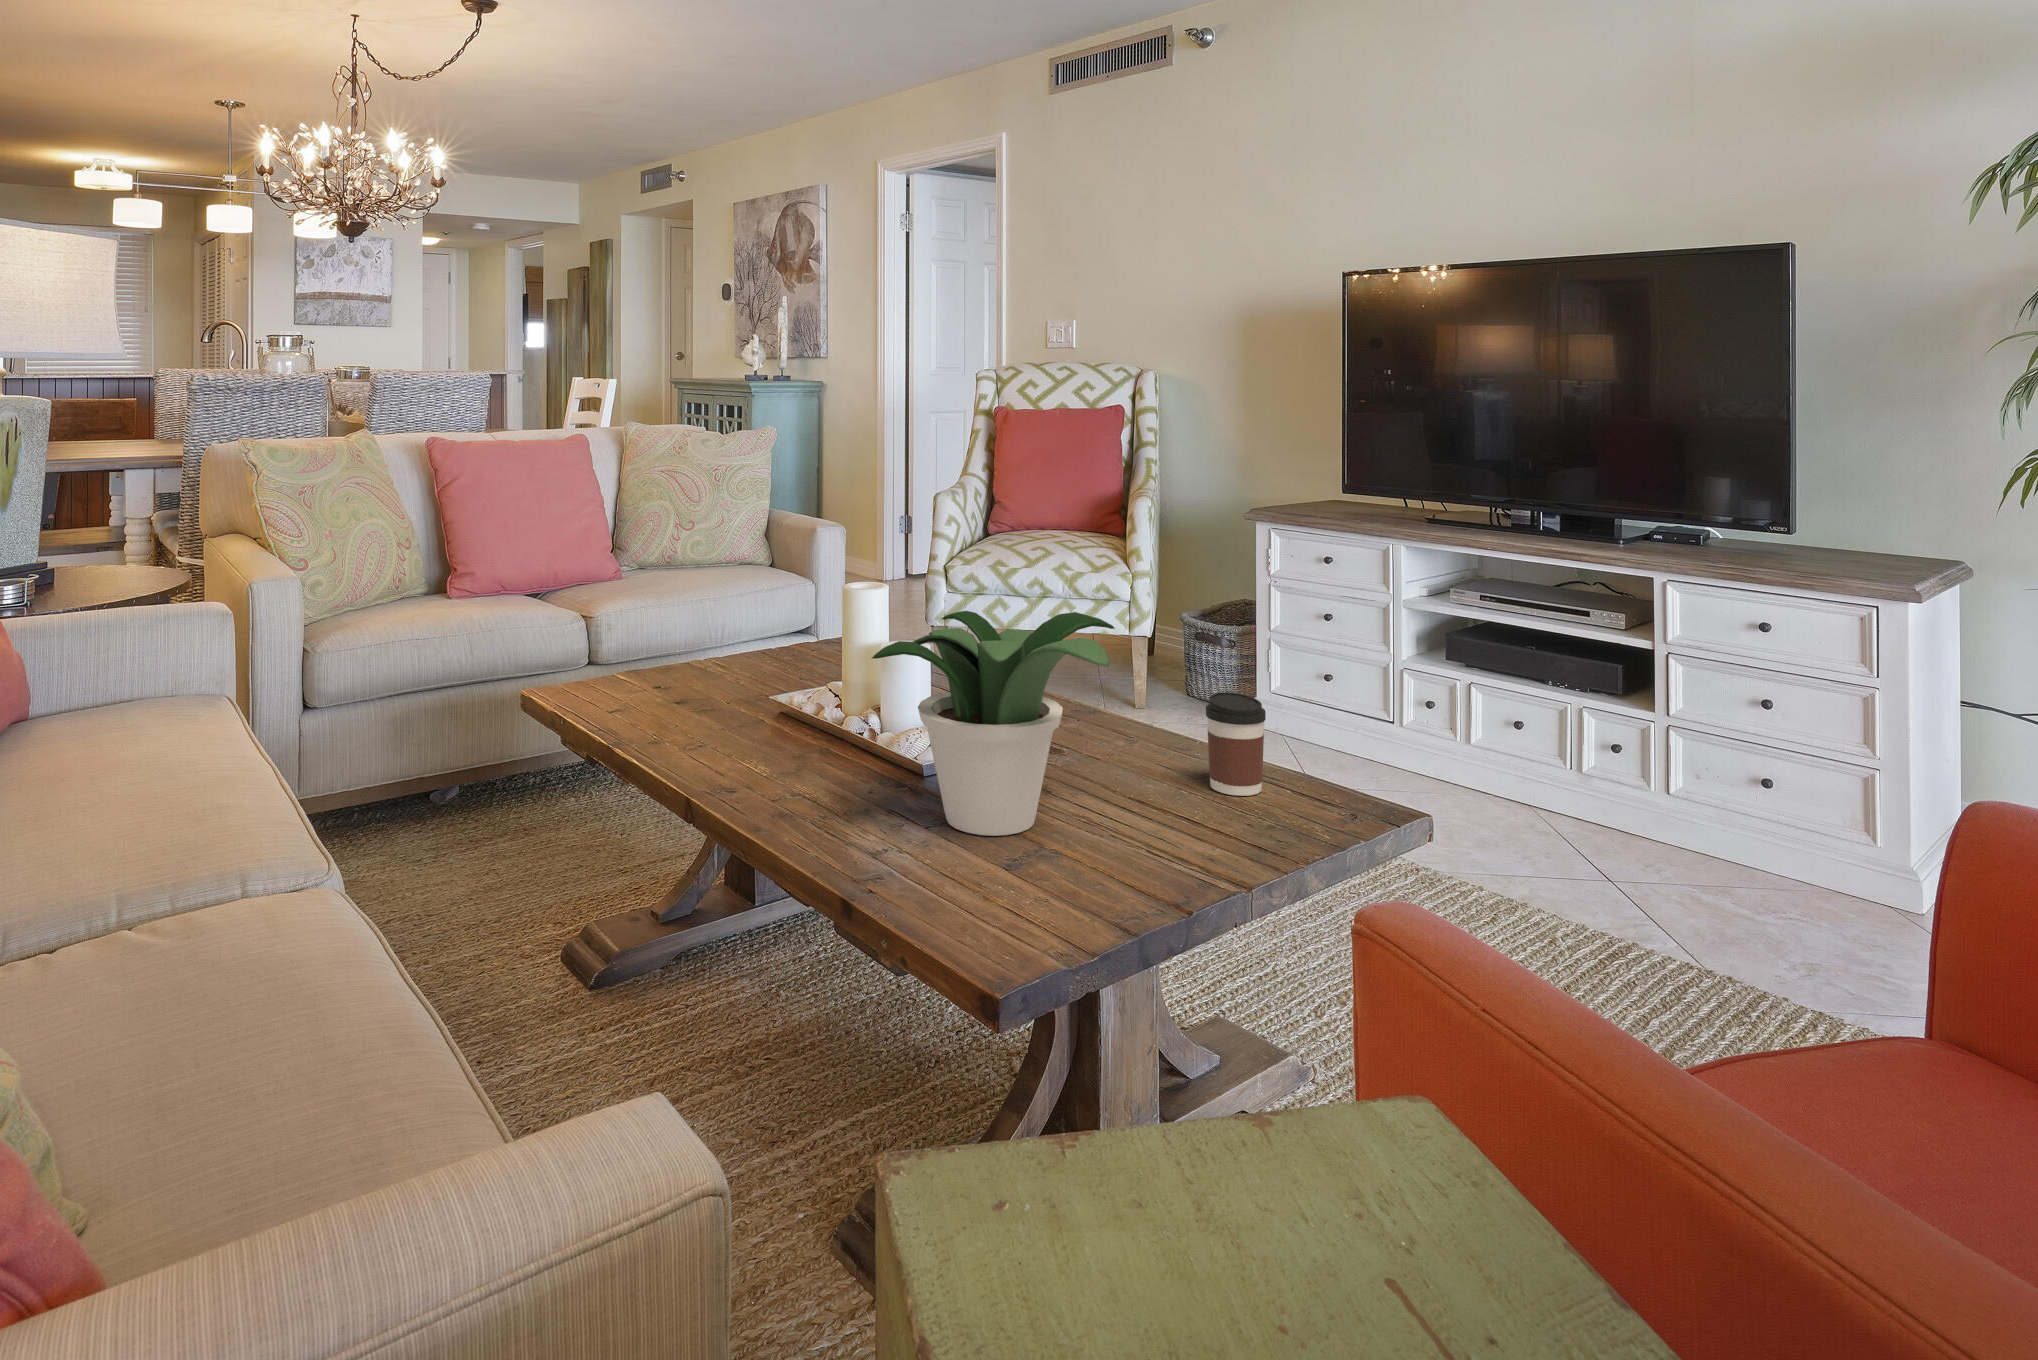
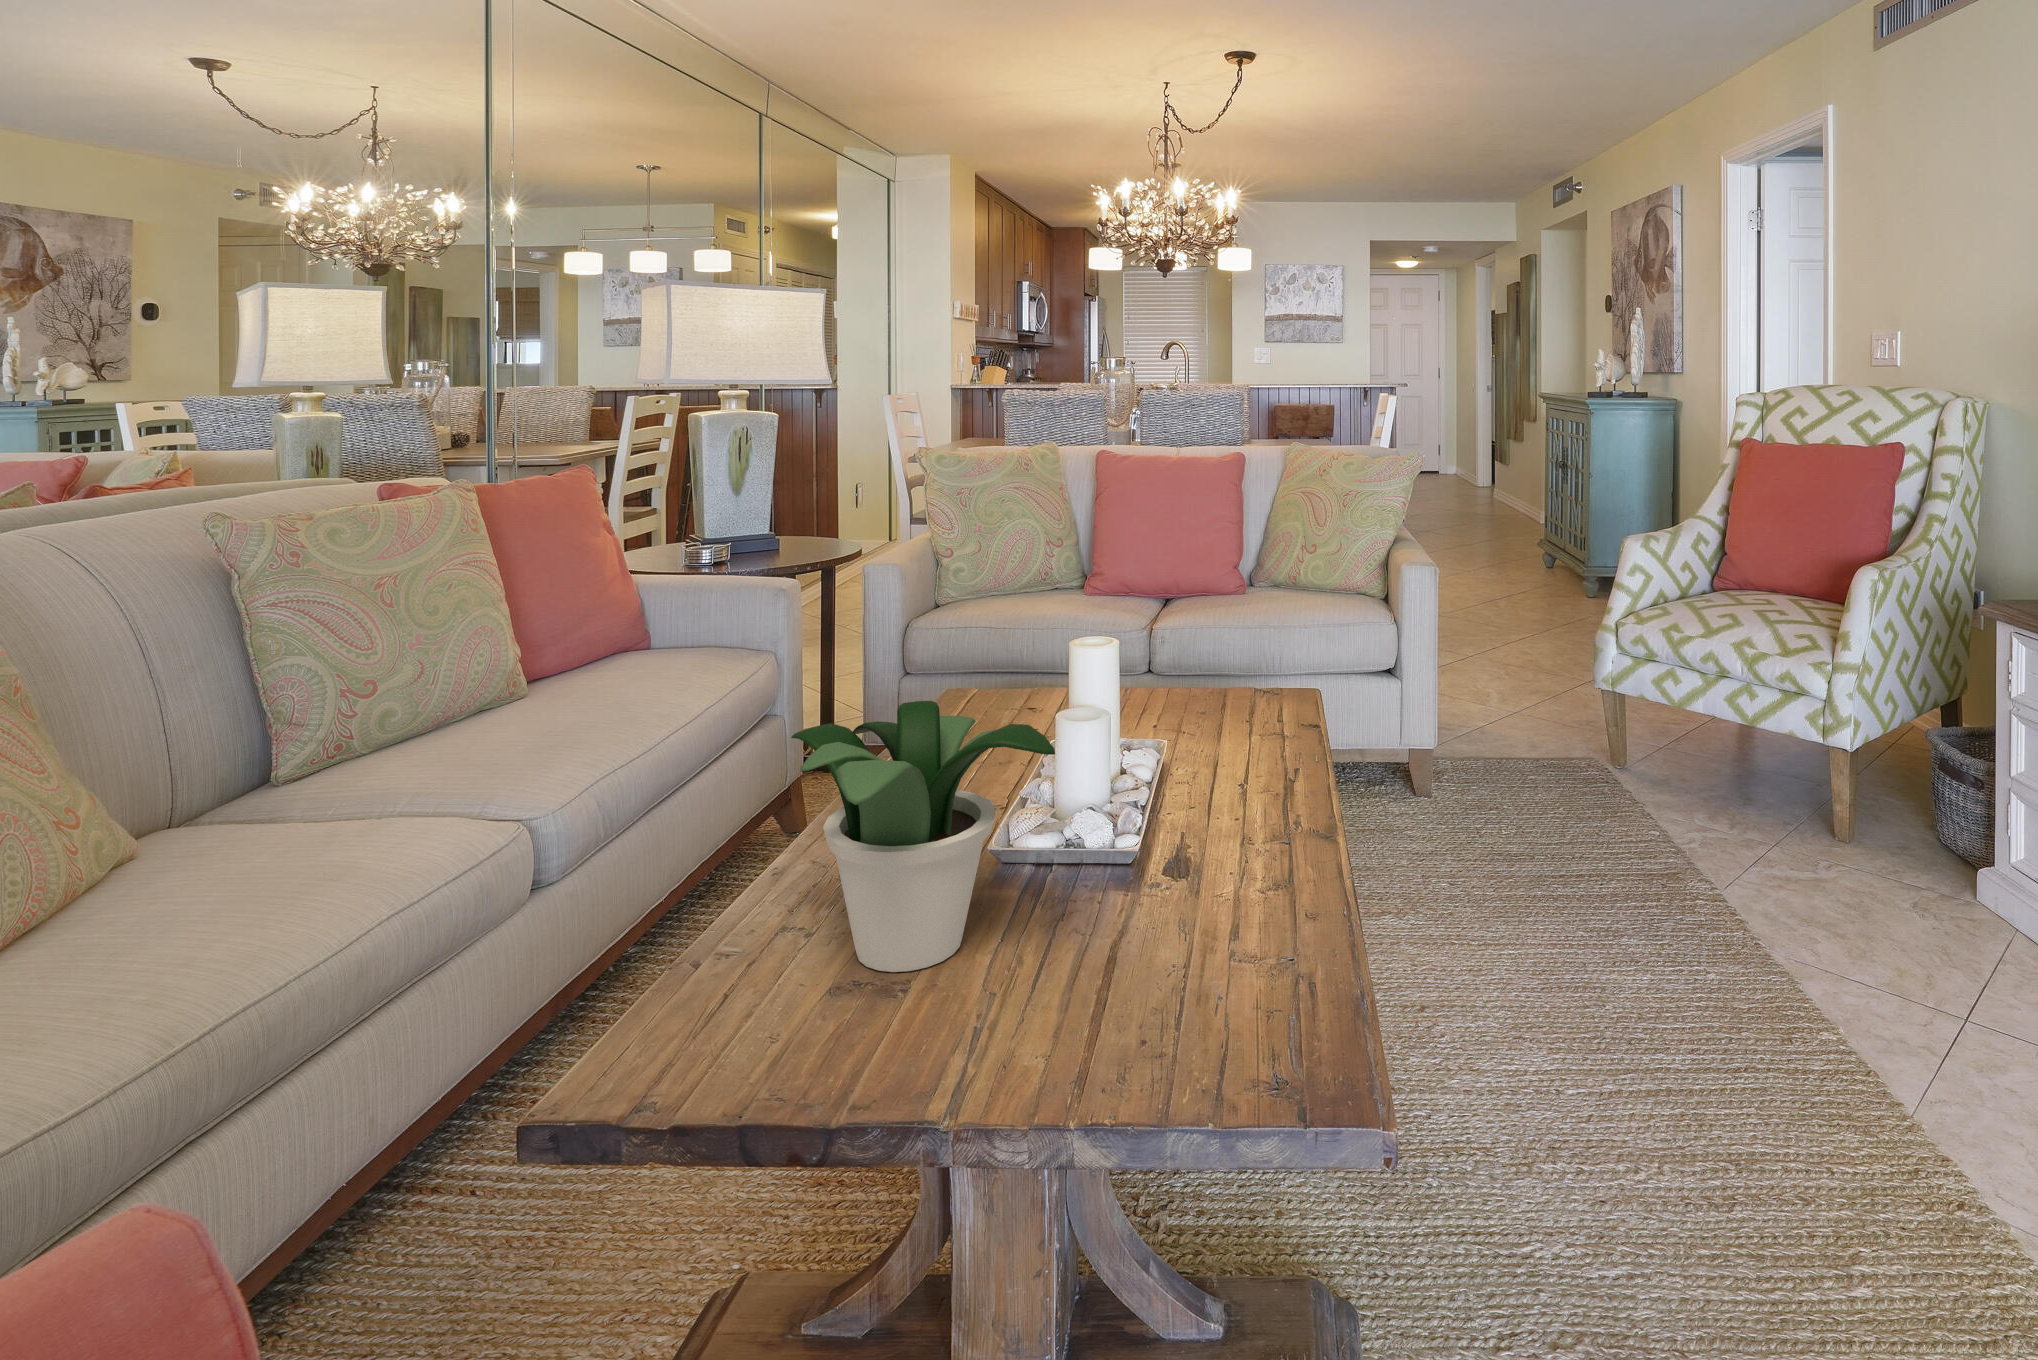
coffee cup: present [1206,692,1266,796] -> none [1186,864,1263,1015]

